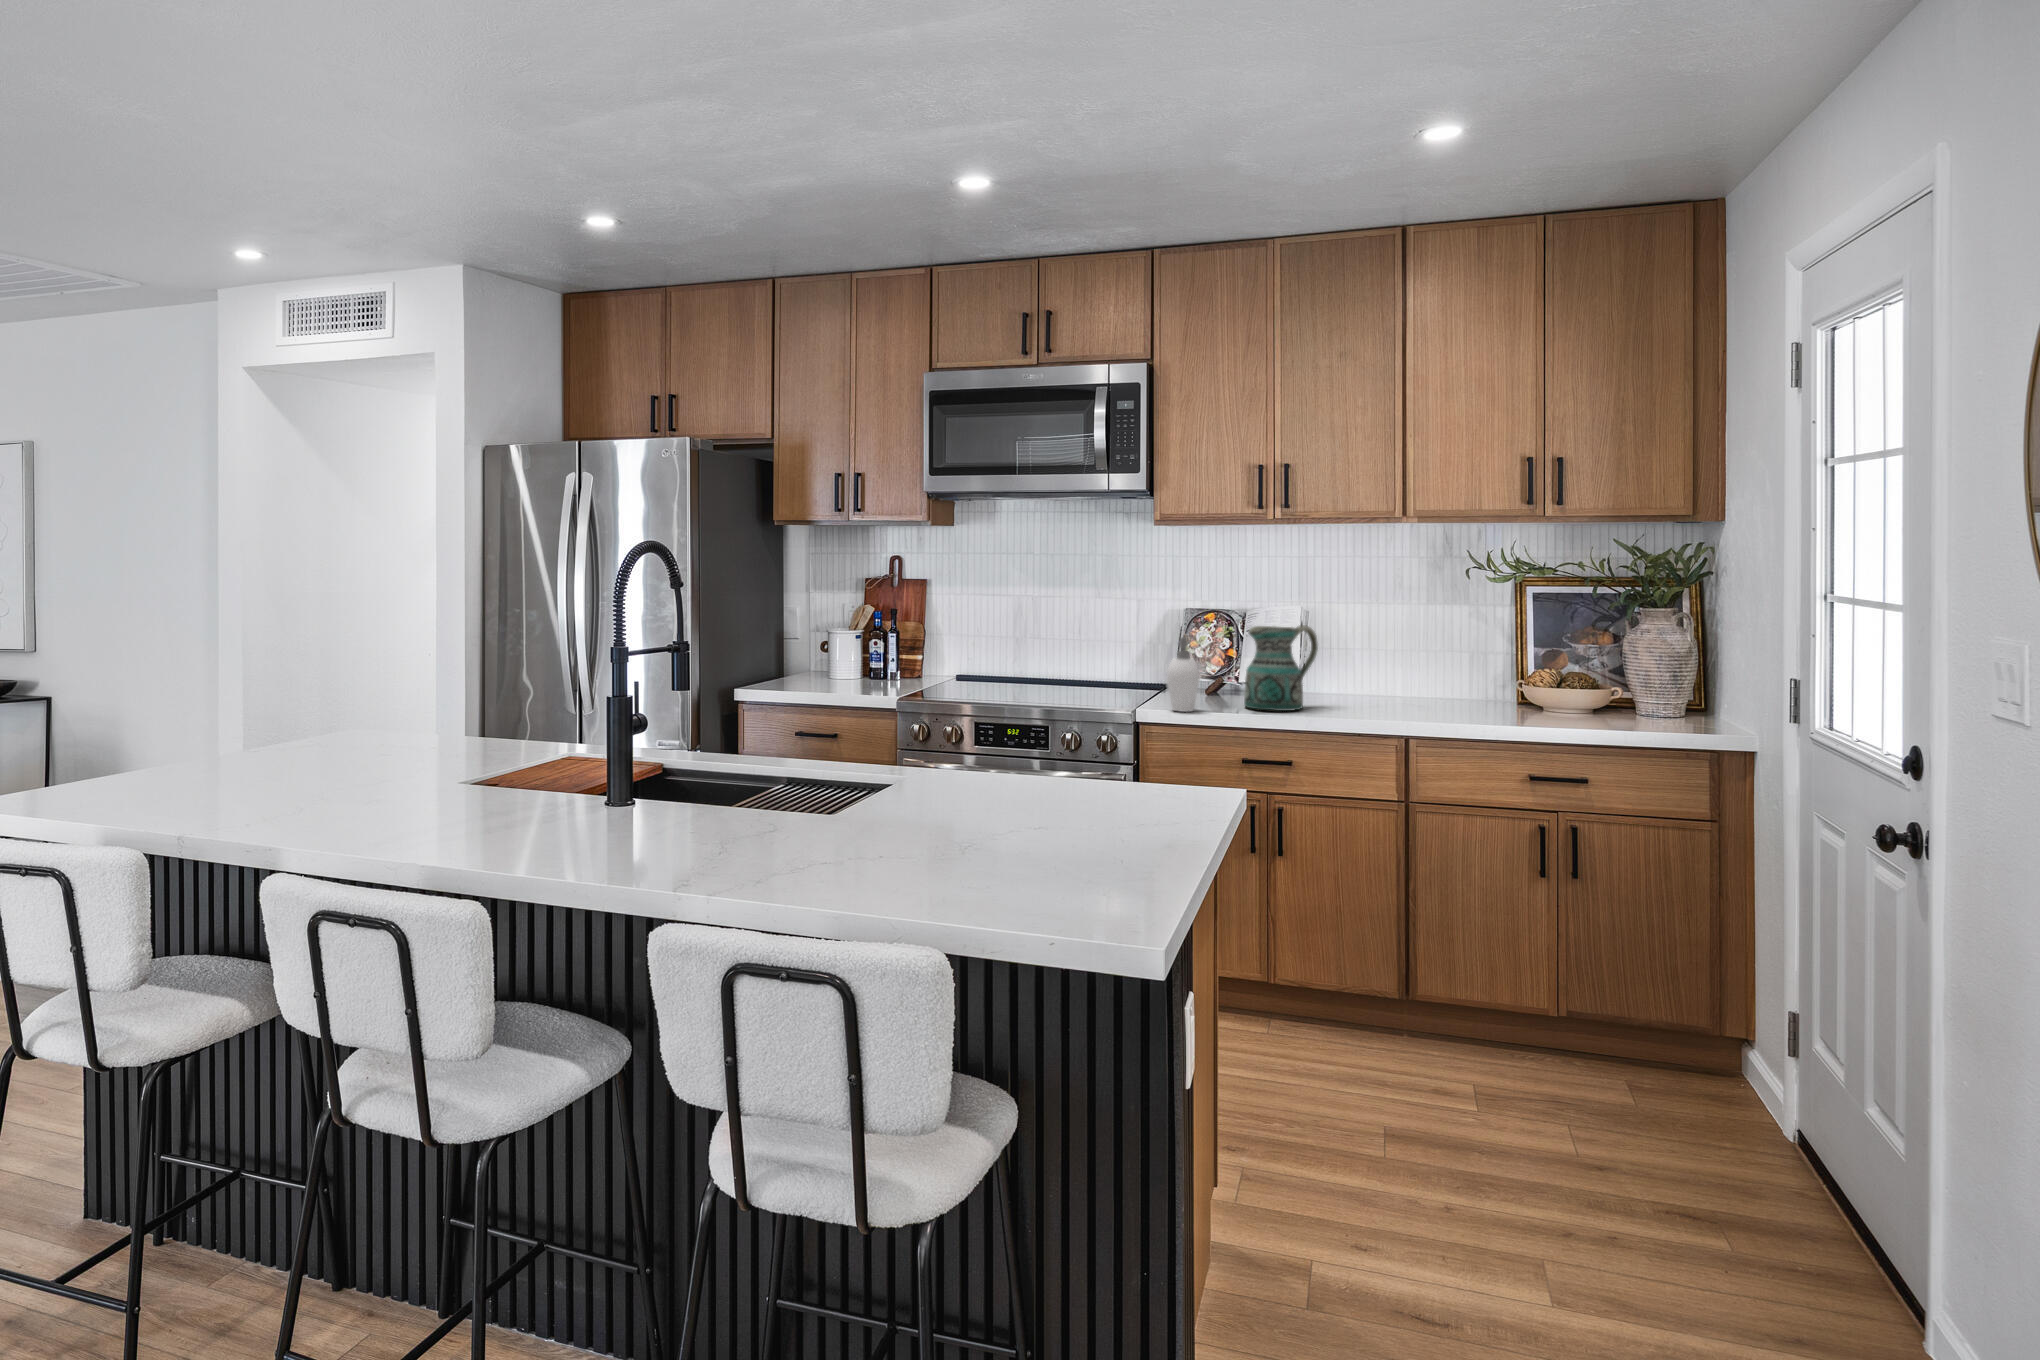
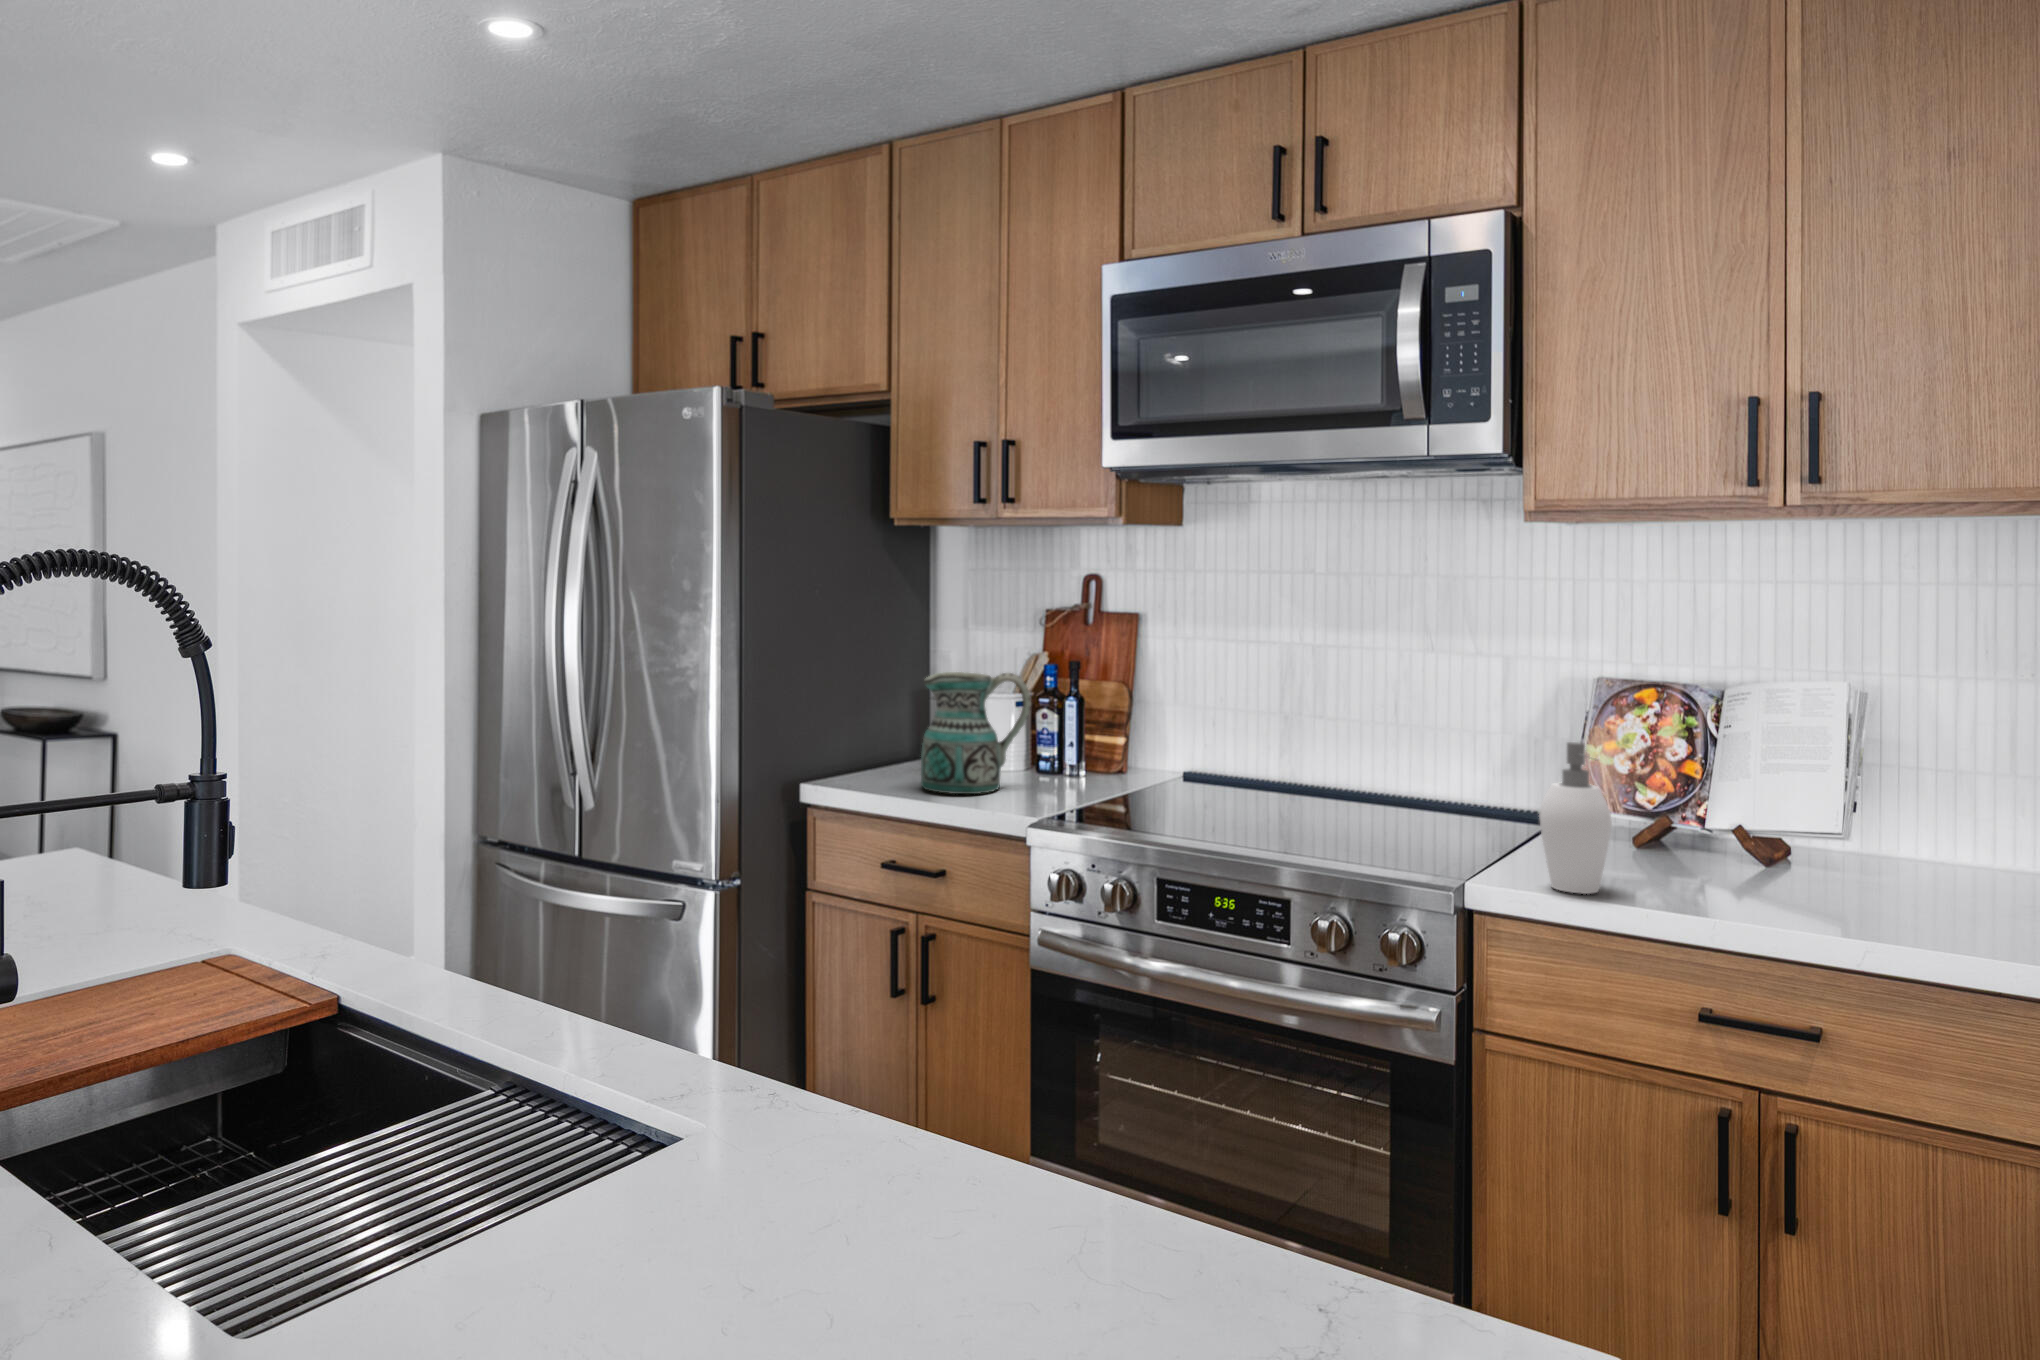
ceramic pitcher: present [1244,625,1318,711] -> present [921,672,1031,794]

